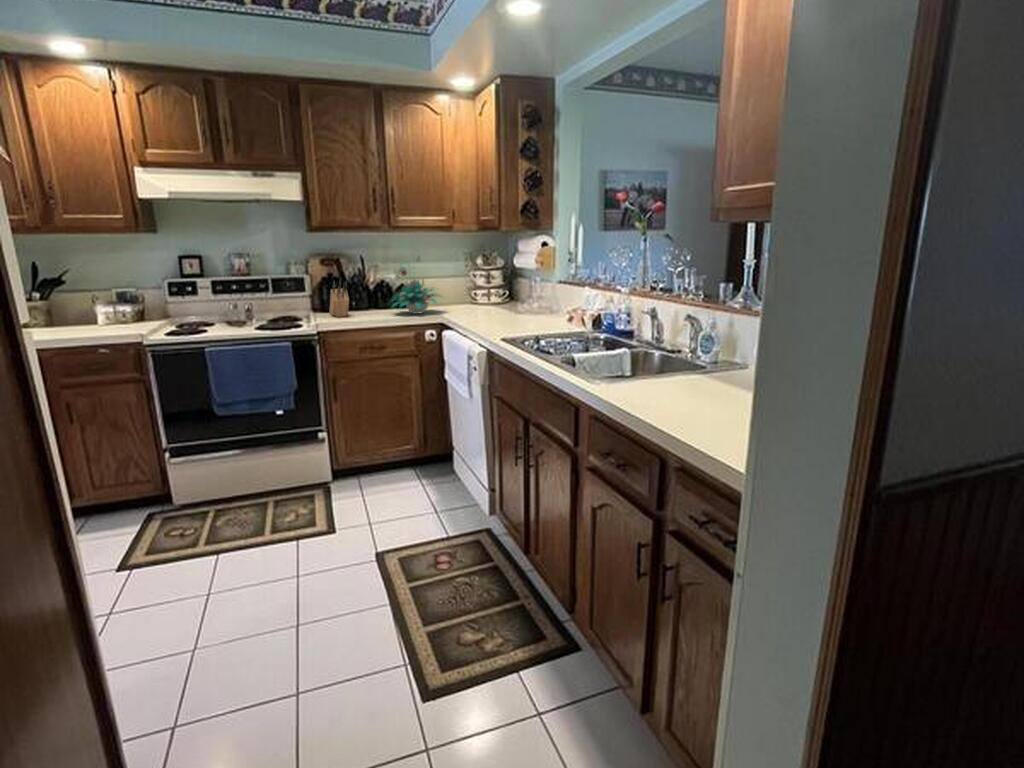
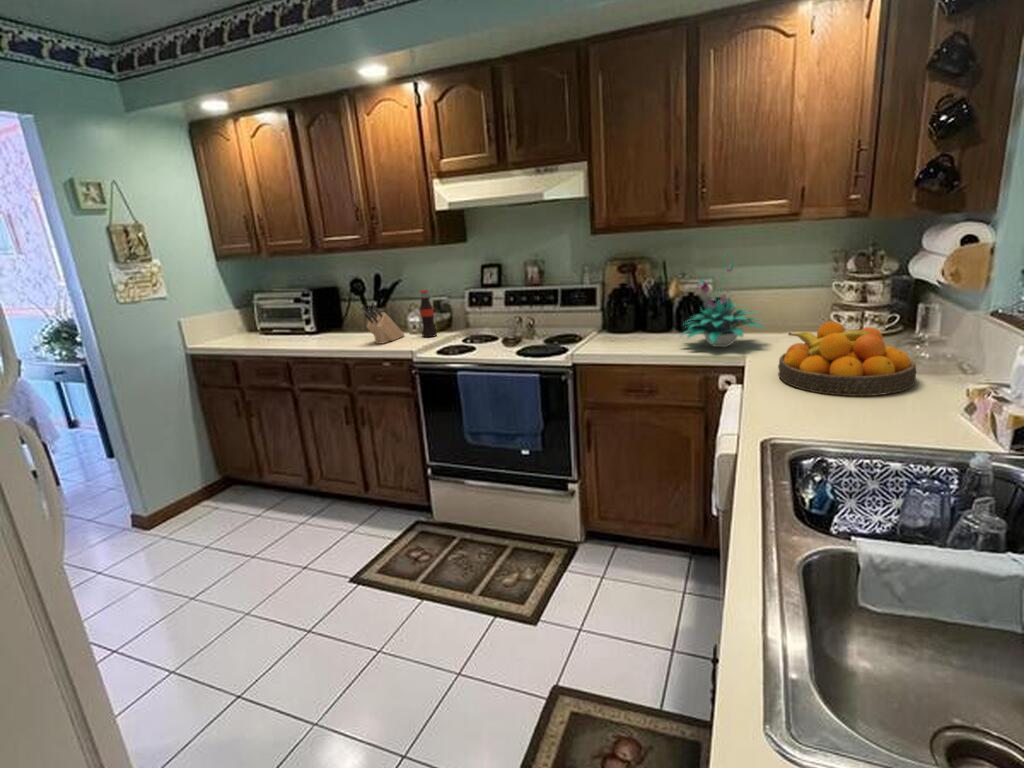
bottle: none [116,278,140,327] -> present [420,290,437,337]
knife block: present [330,281,349,317] -> present [363,306,404,344]
fruit bowl: none [472,287,539,324] -> present [778,321,916,396]

